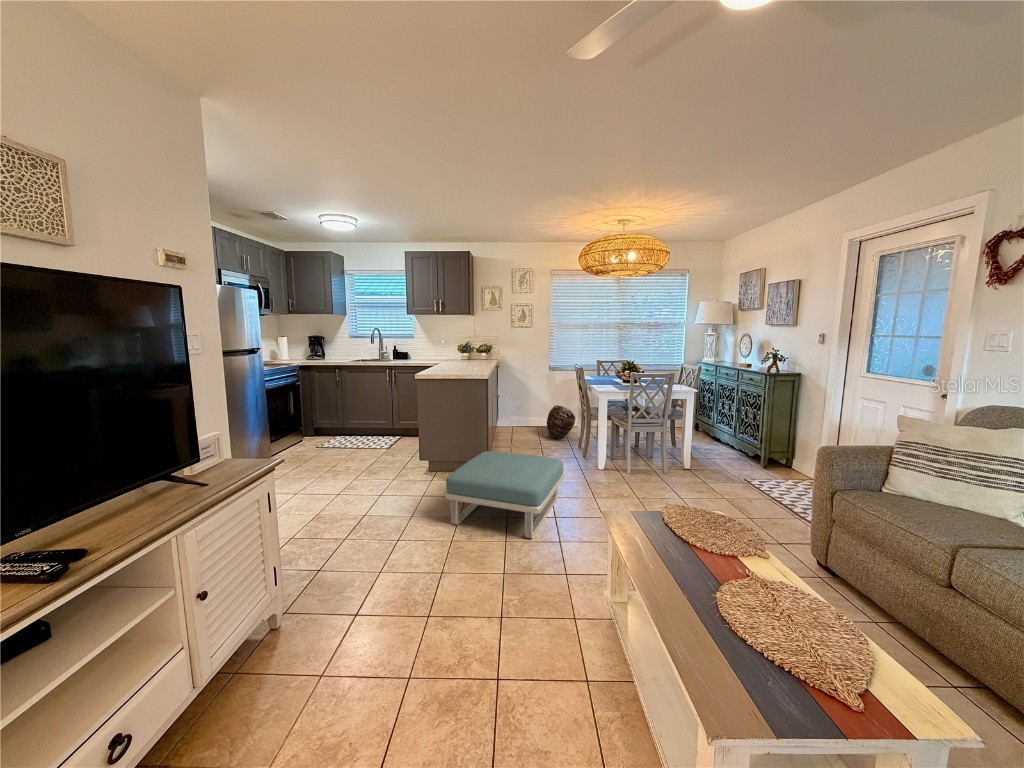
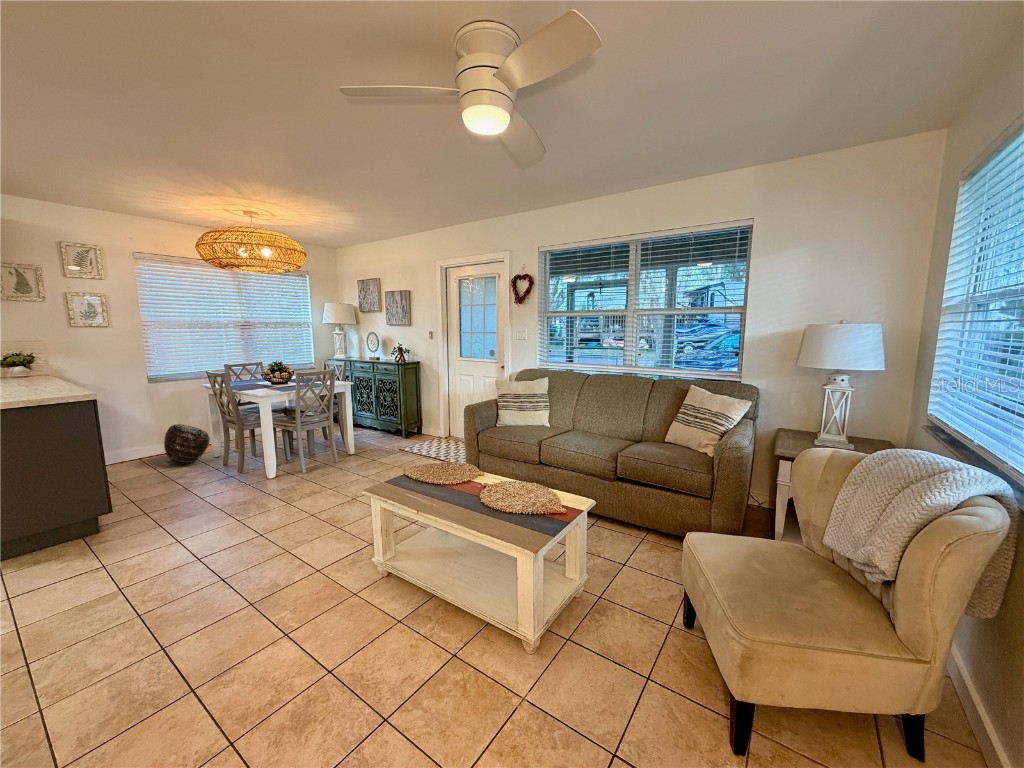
footstool: present [445,451,564,538] -> none [96,475,262,601]

